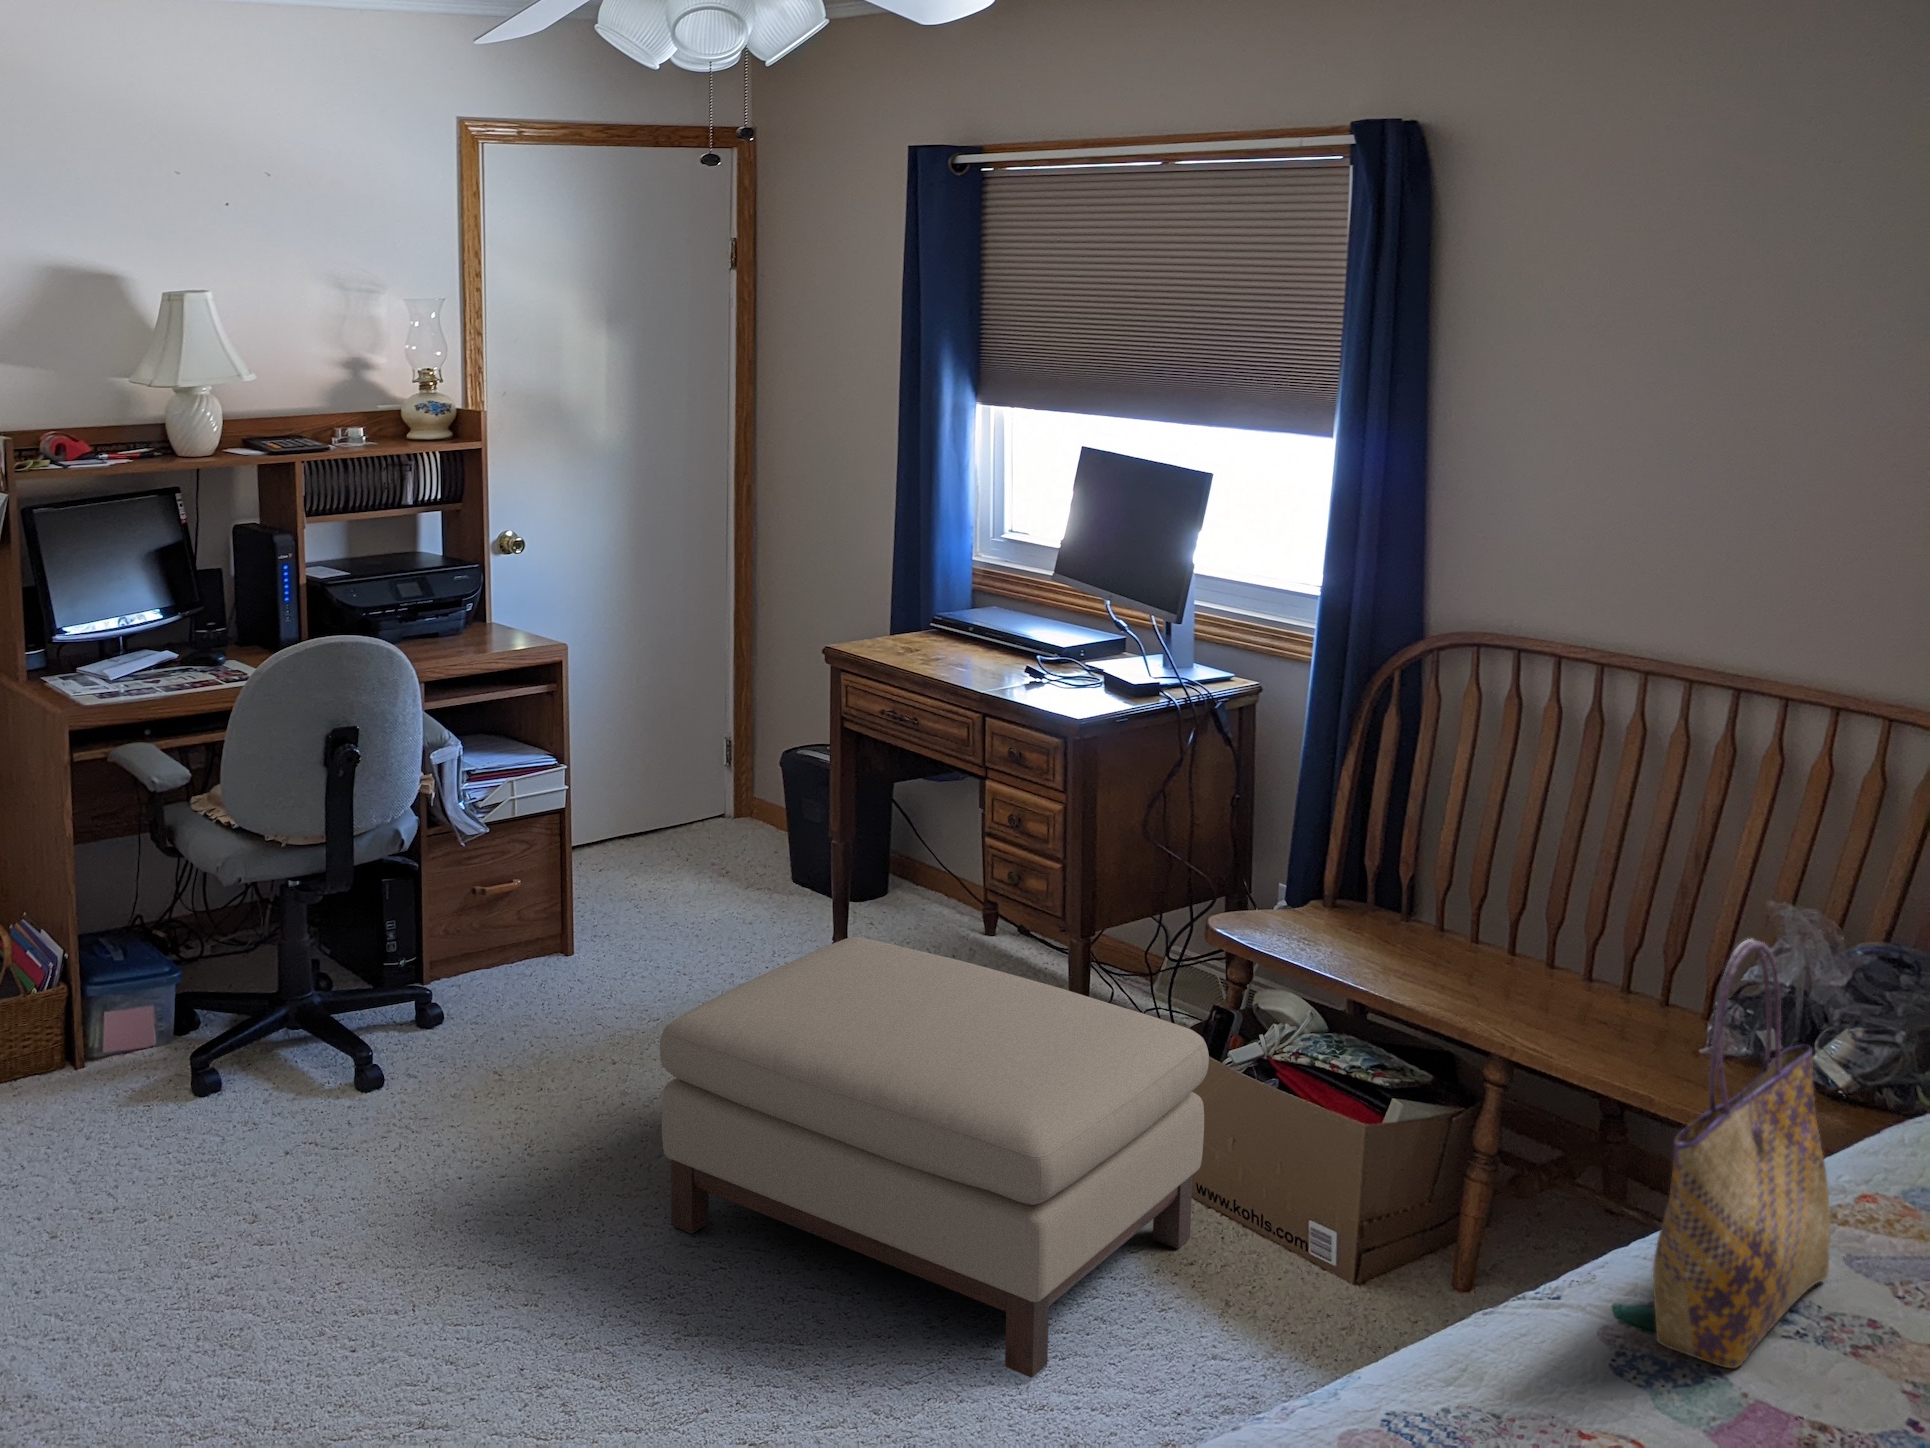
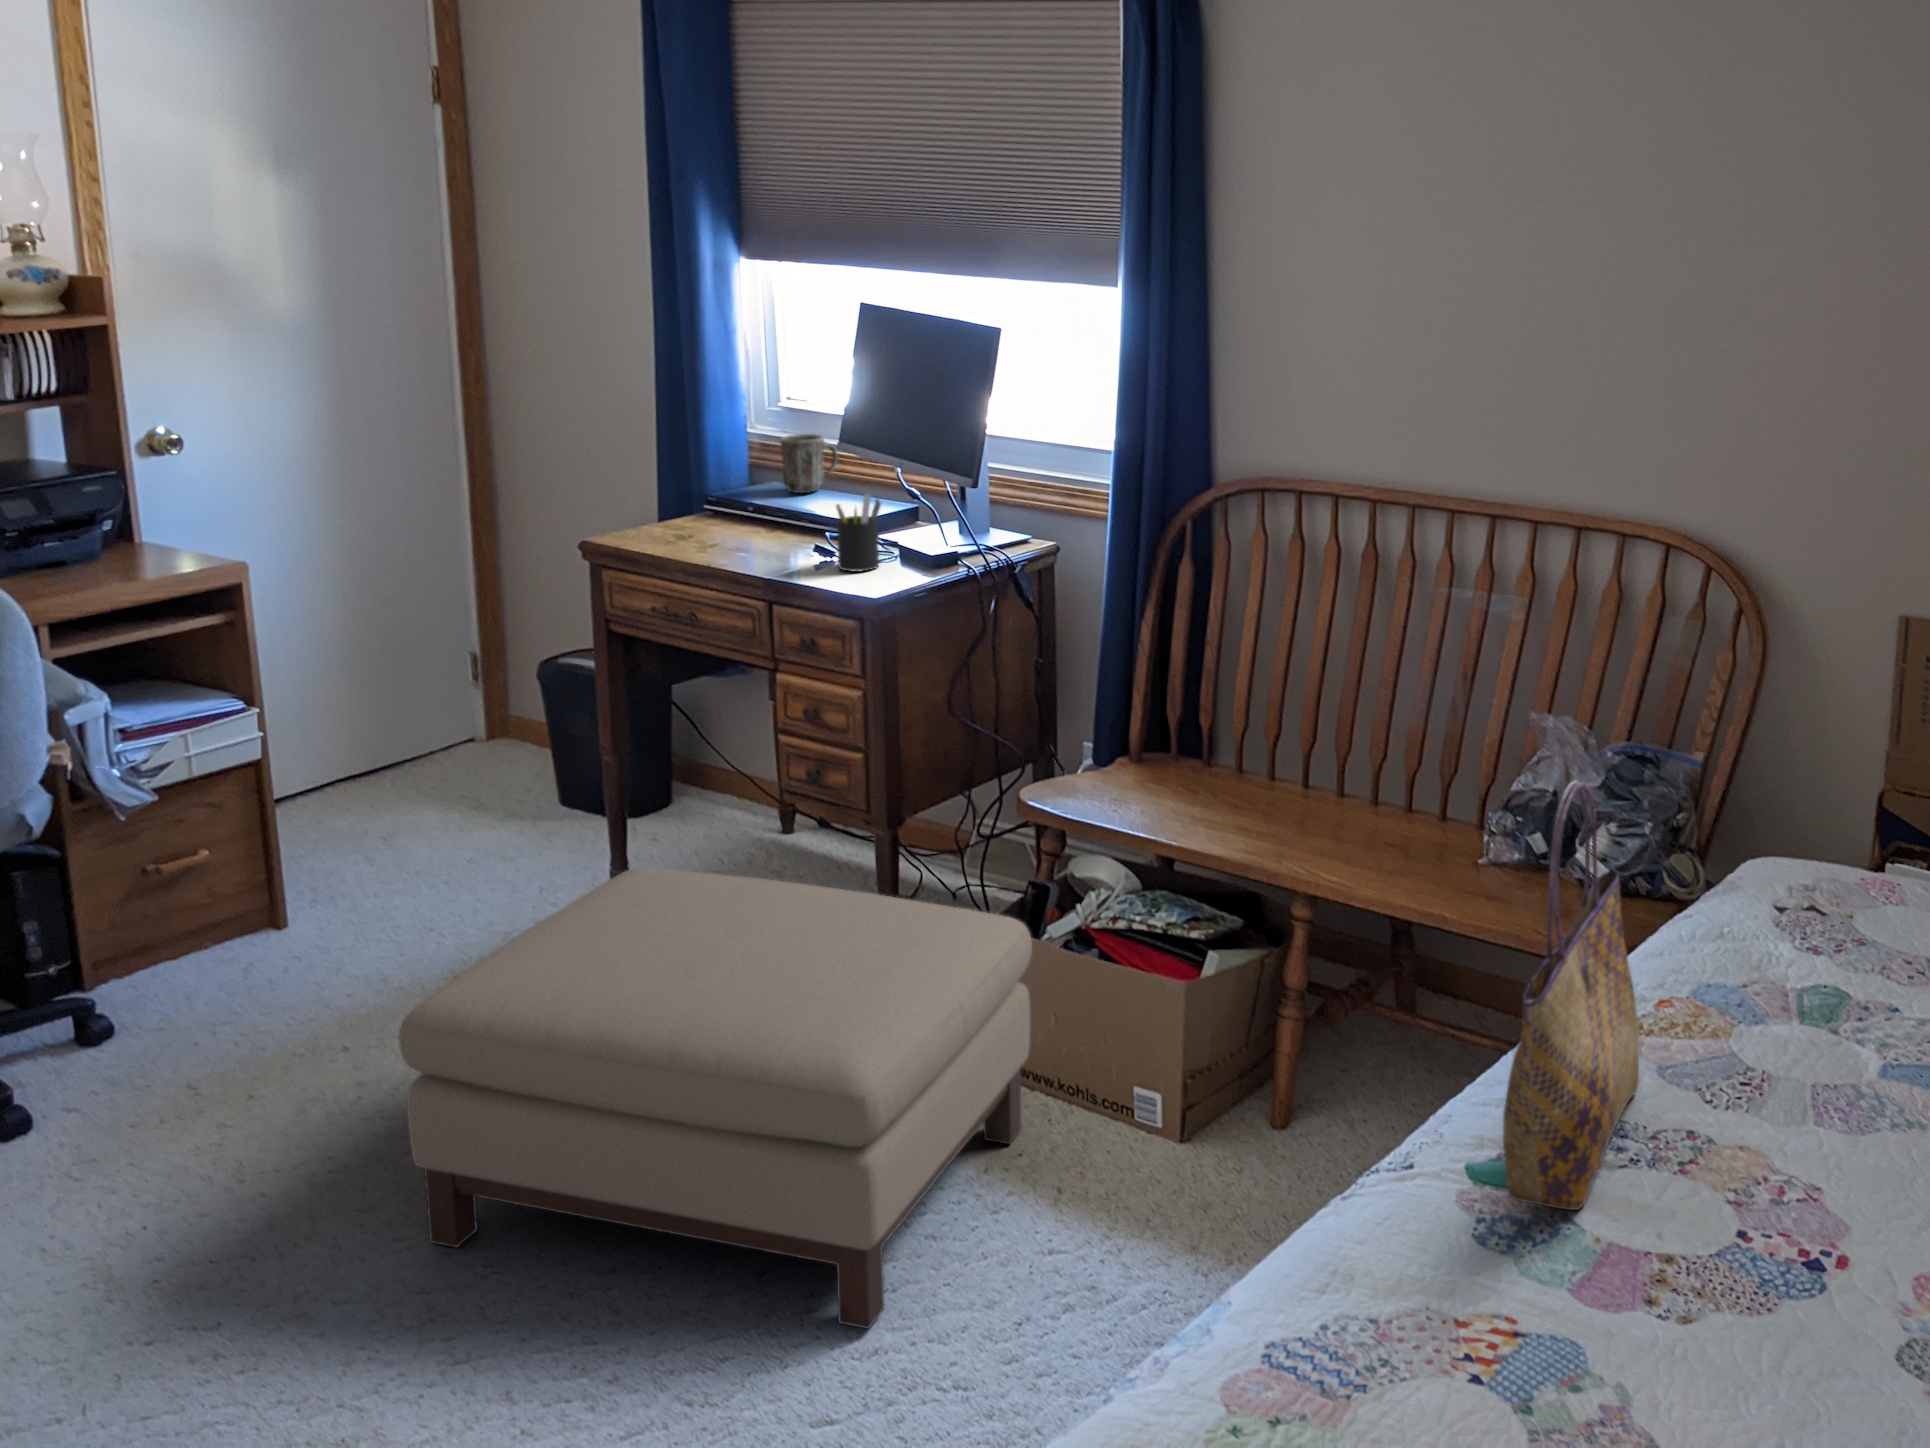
mug: none [1005,567,1056,621] -> present [780,434,838,493]
pen holder: none [1049,623,1092,694] -> present [836,494,881,572]

